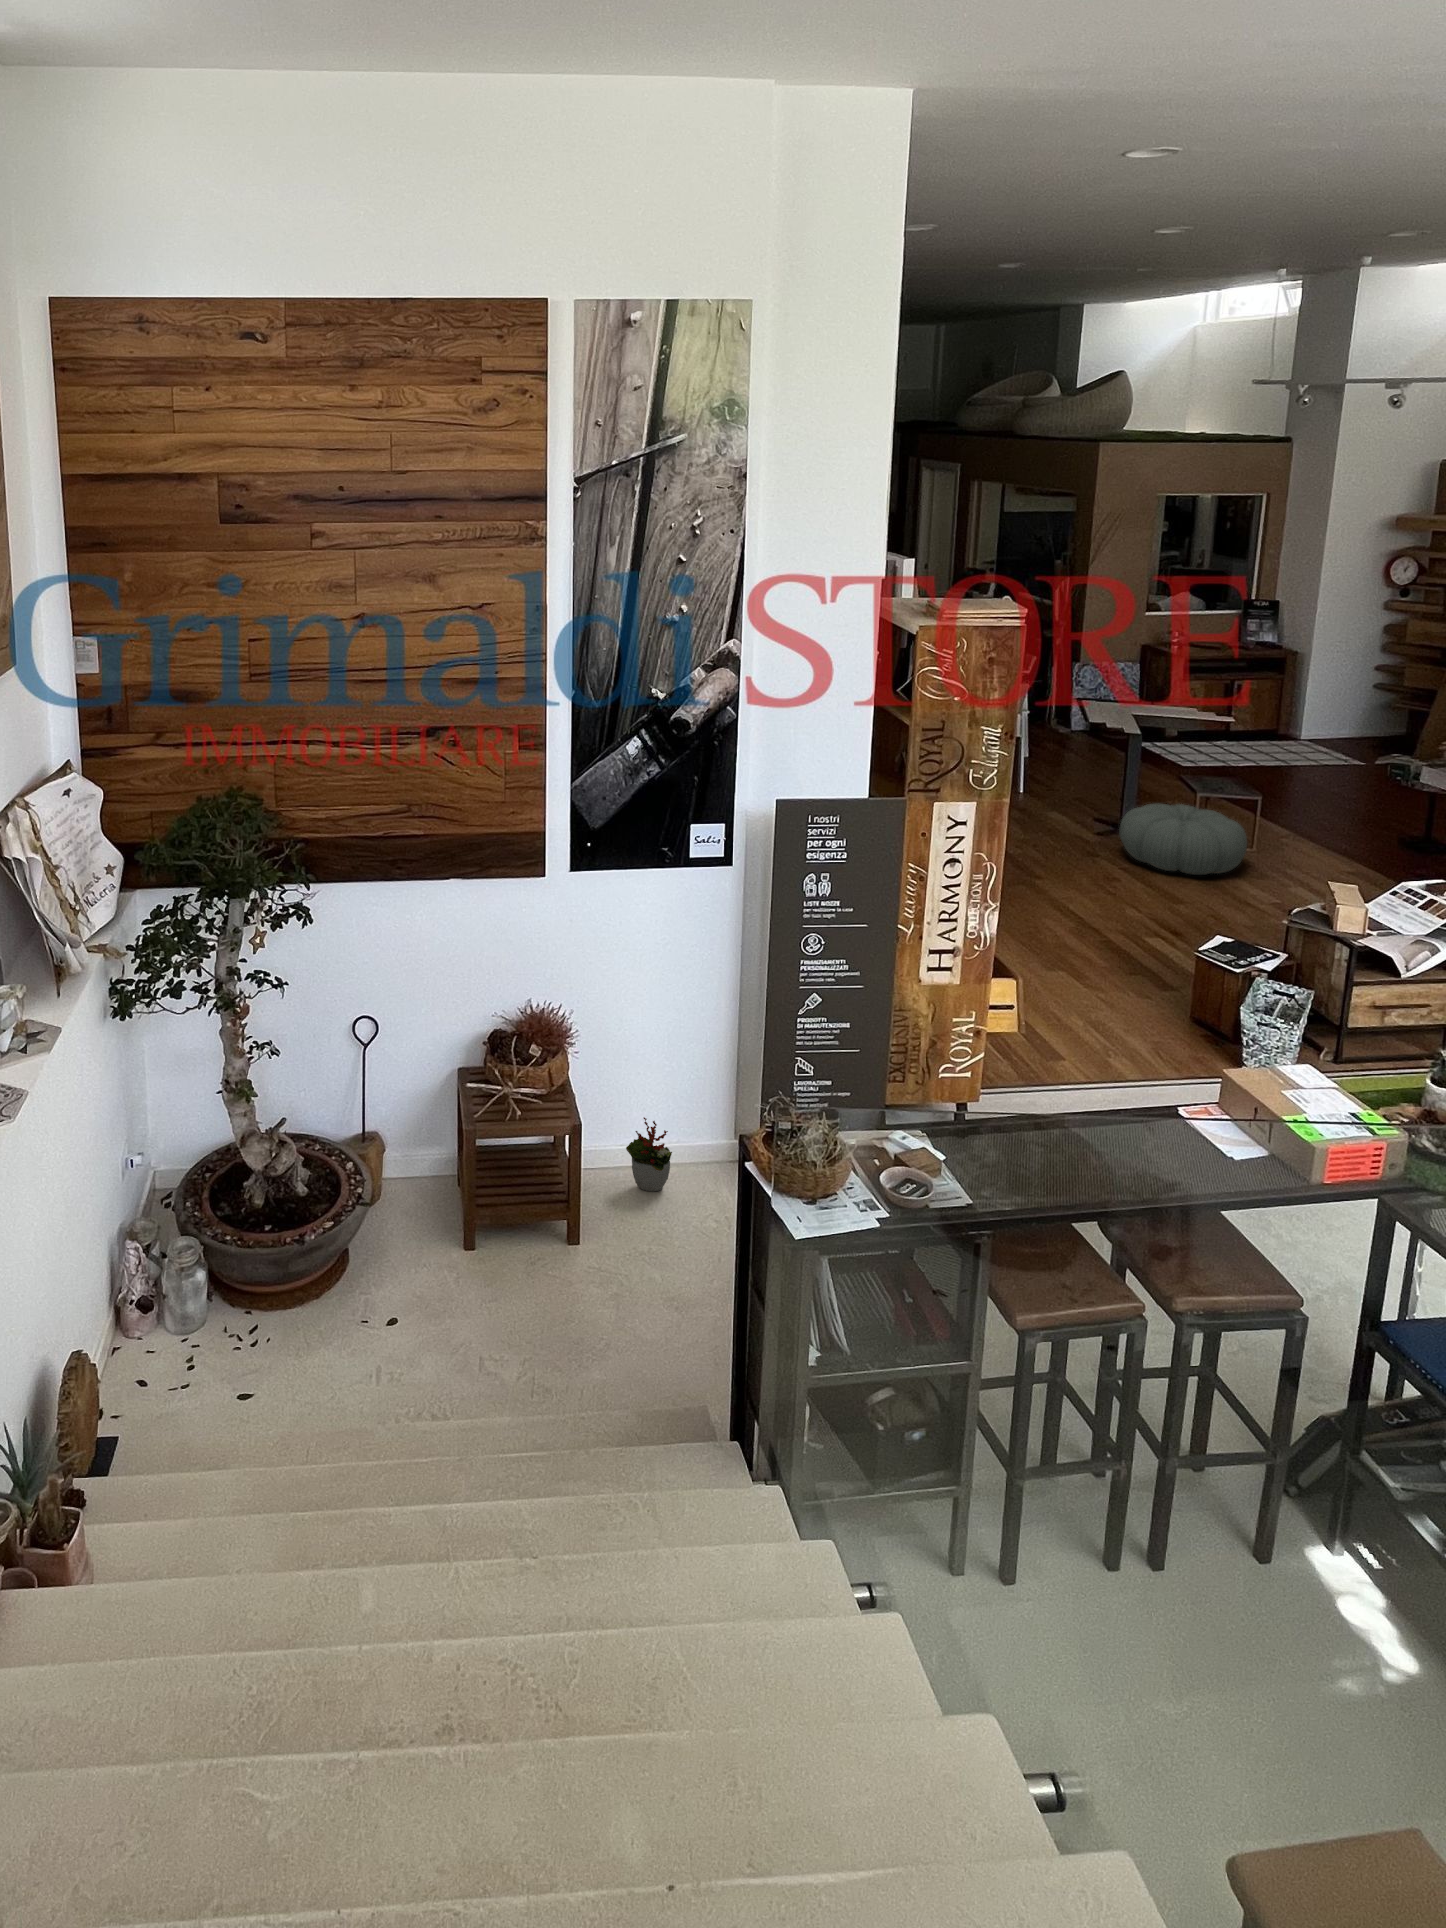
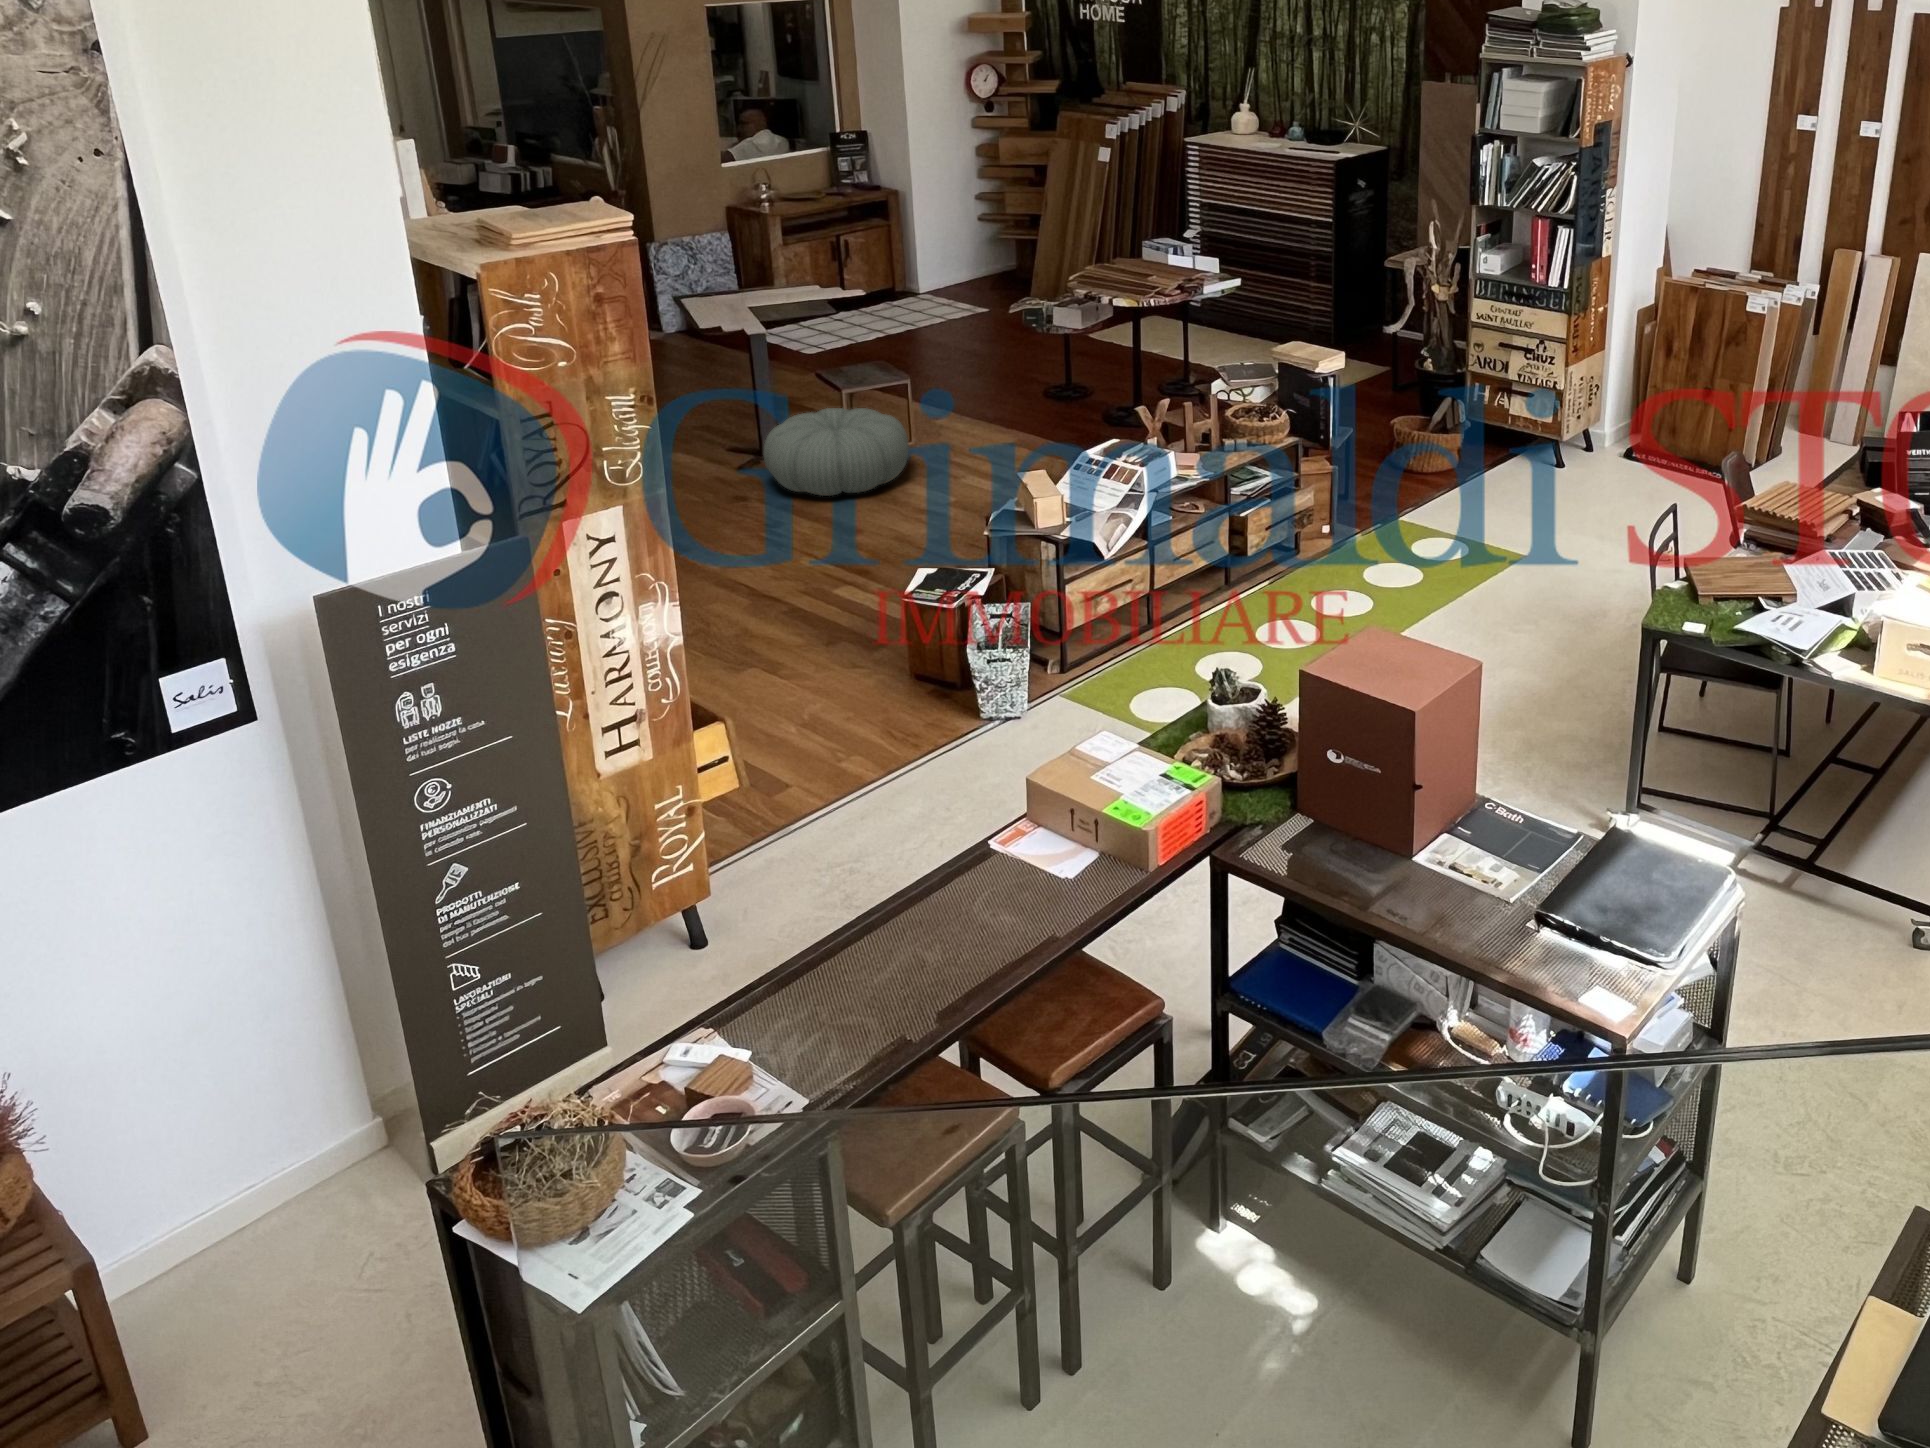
decorative plant: present [626,1117,672,1191] -> none [187,1160,278,1270]

